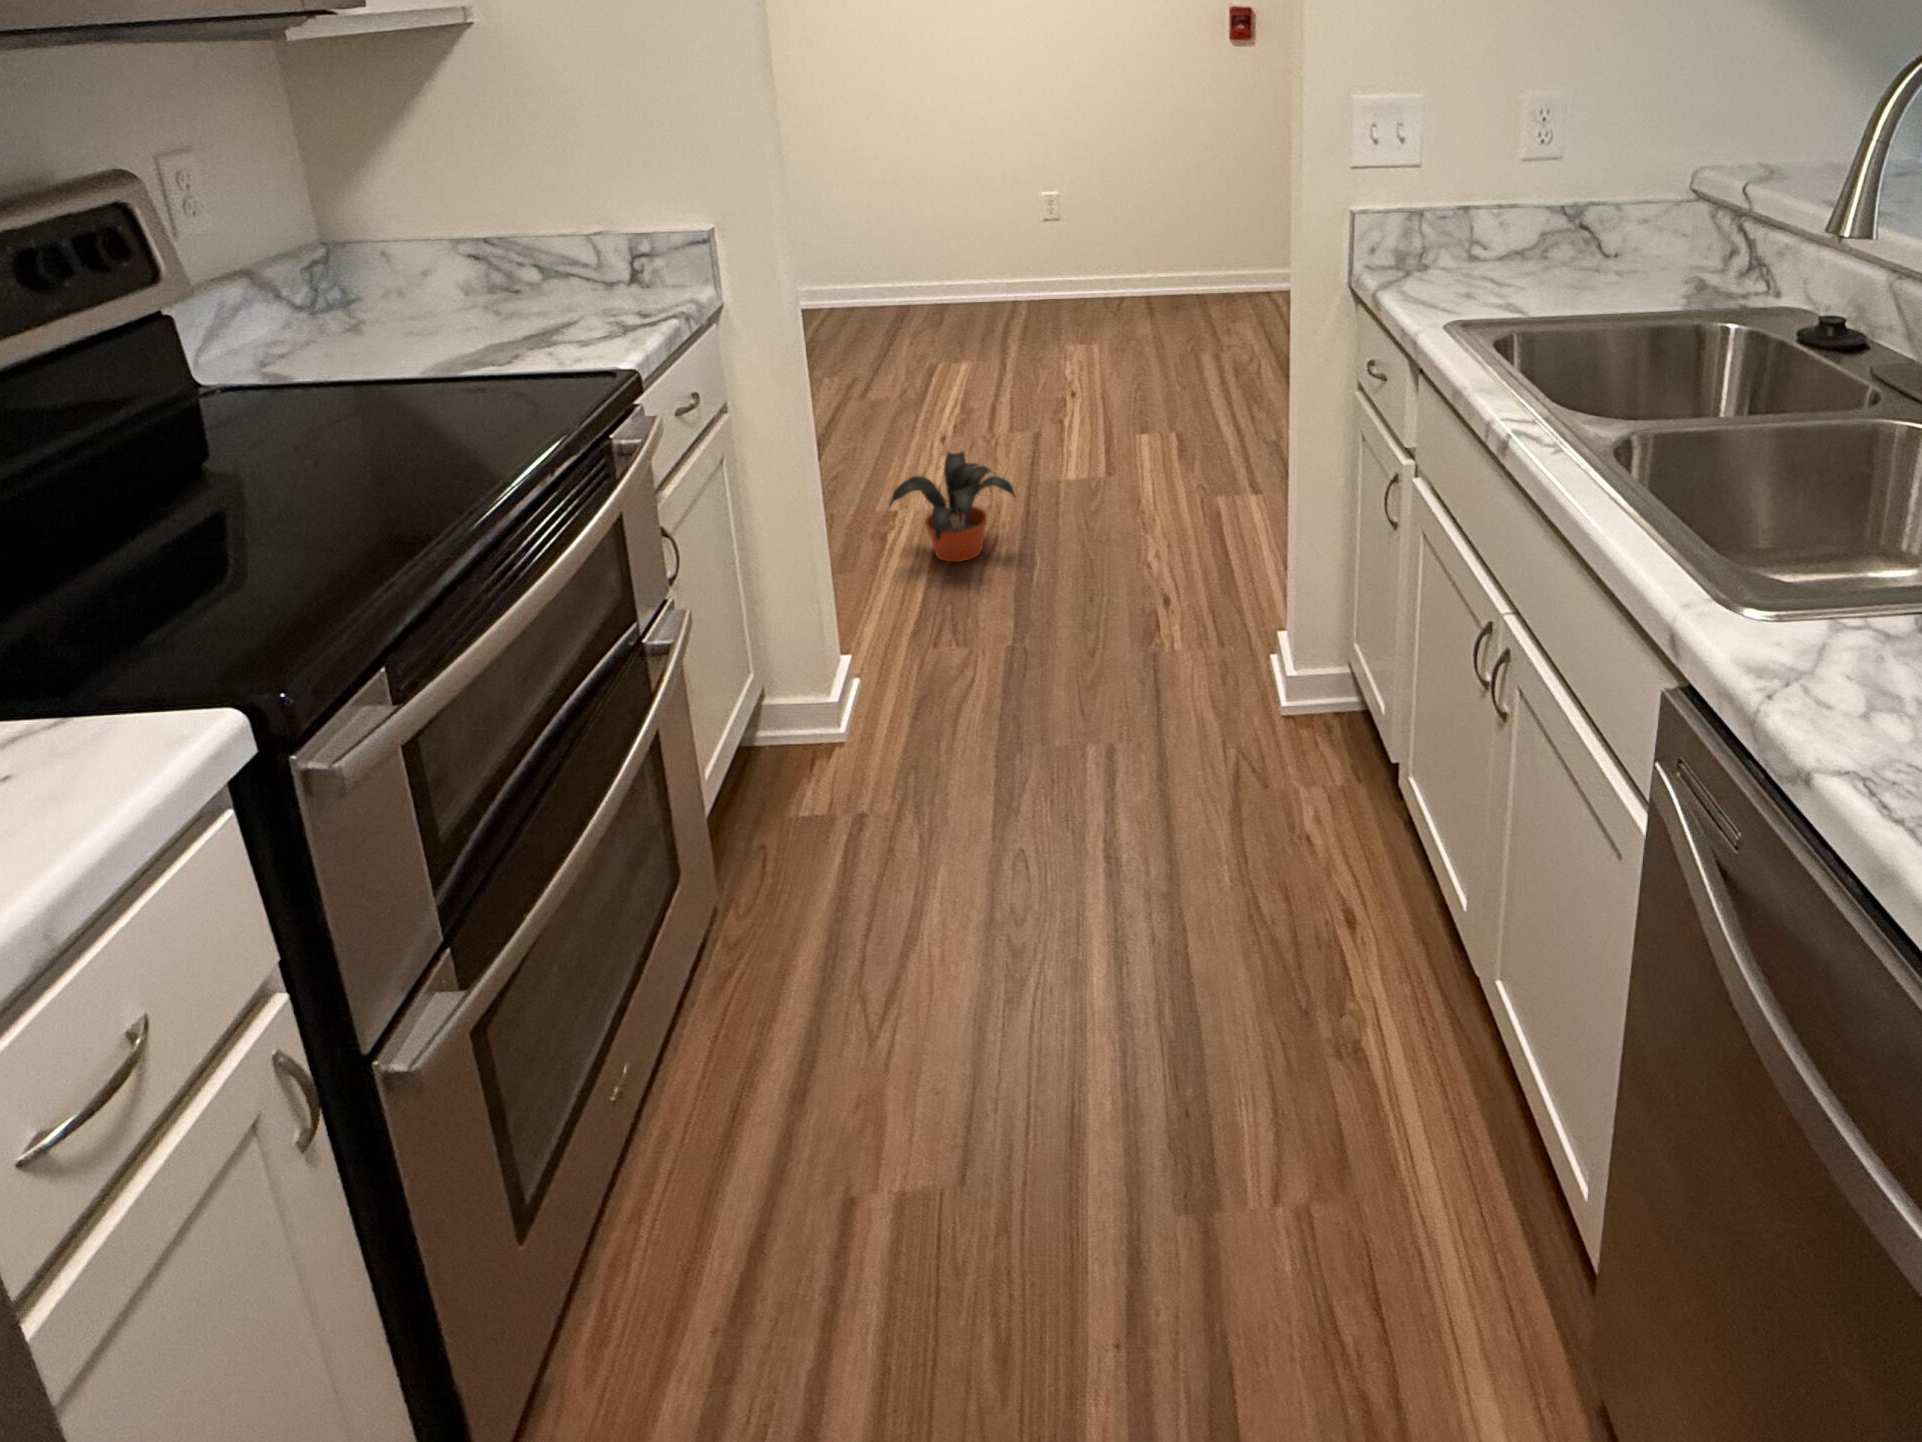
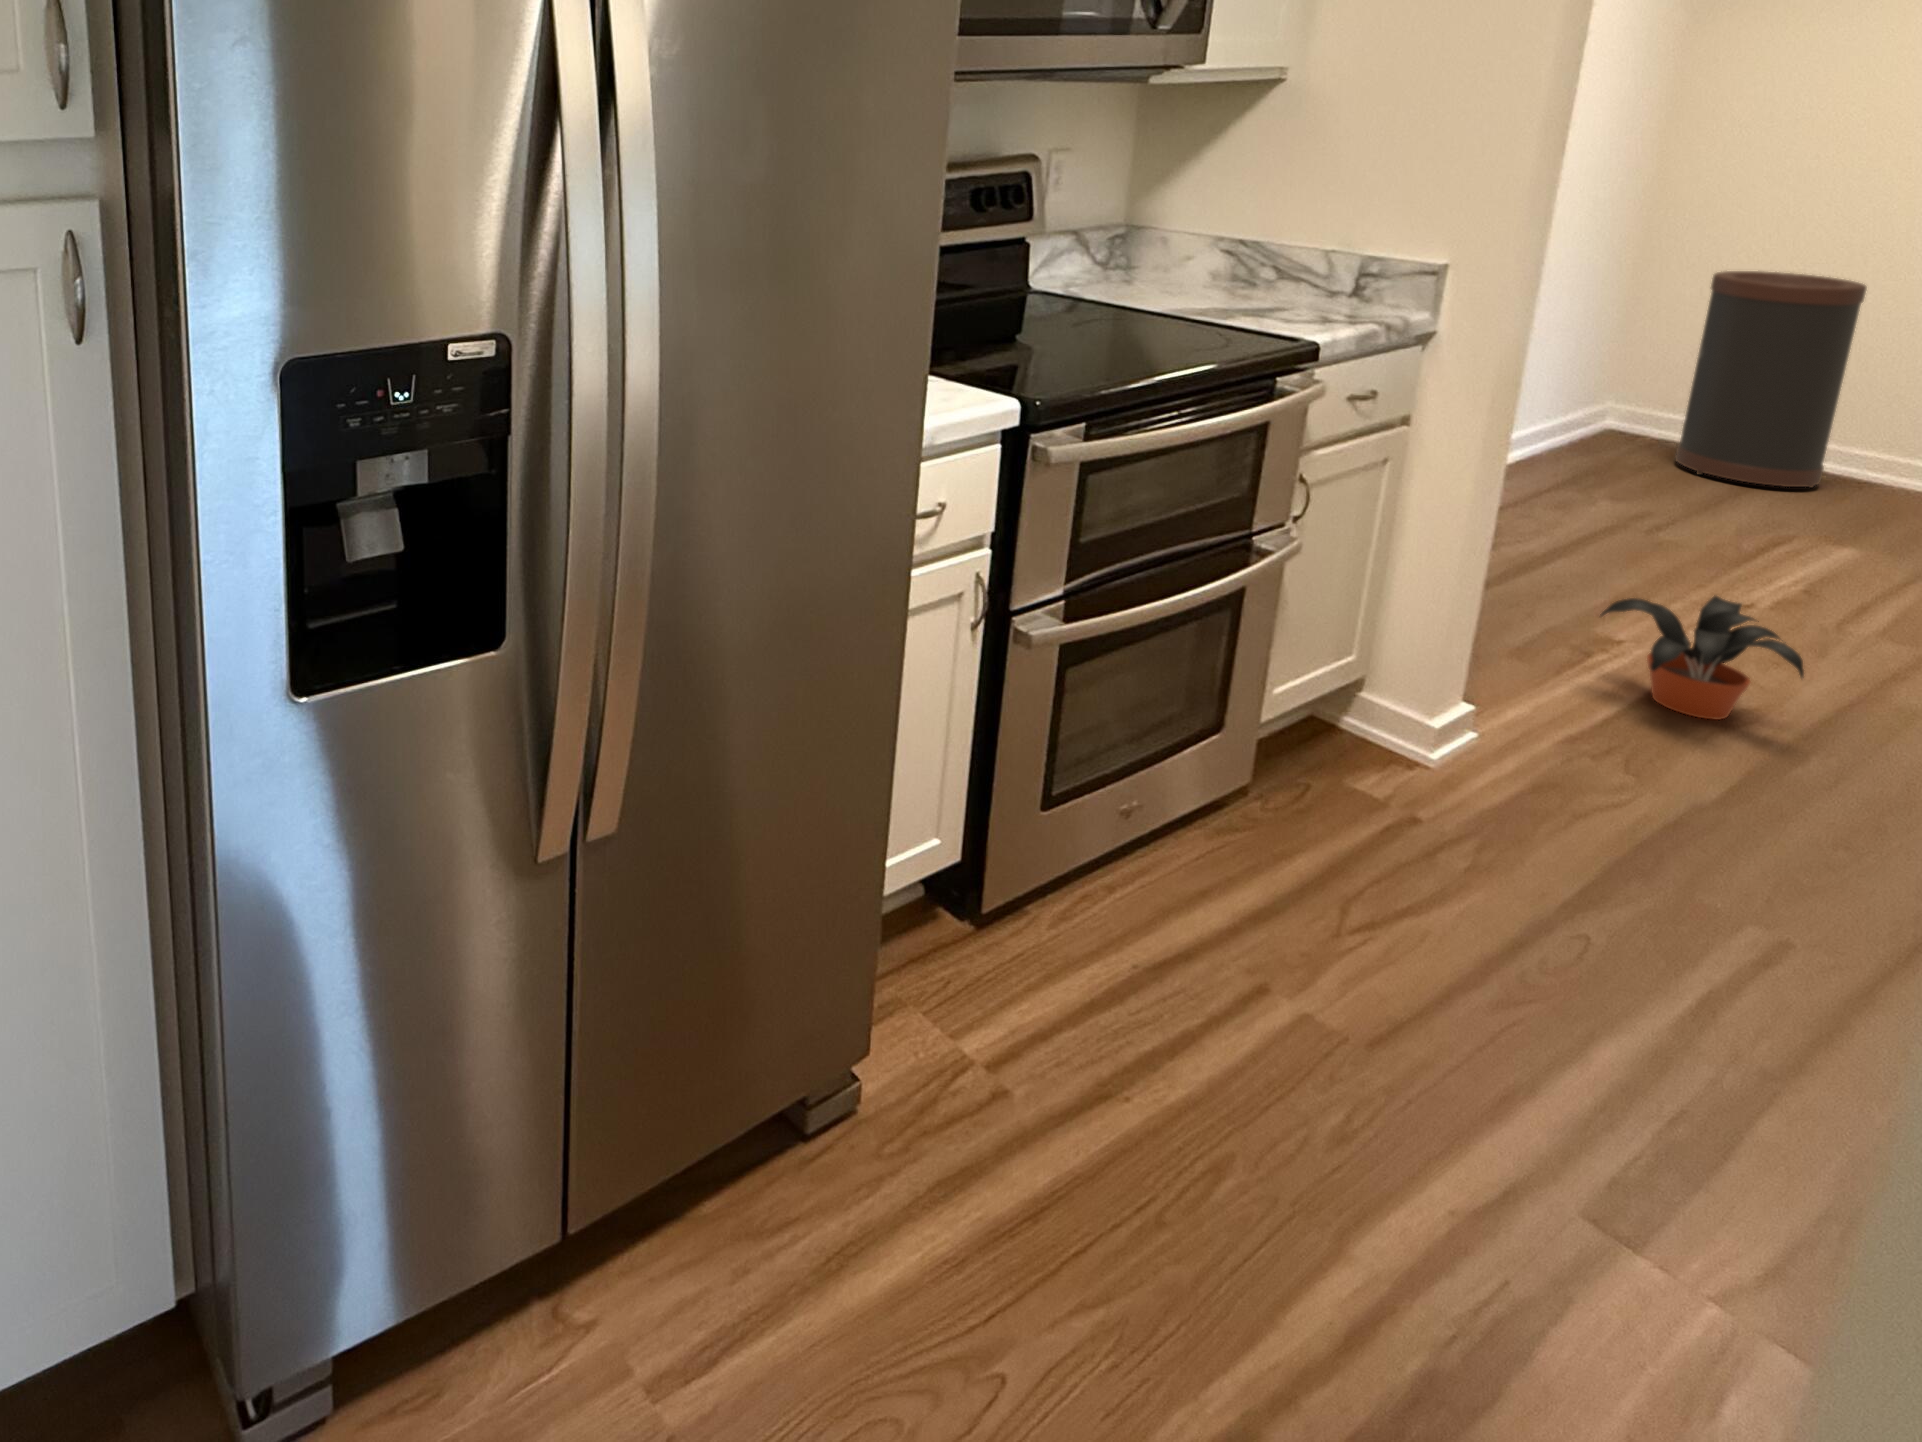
trash can: none [832,153,930,328] -> present [1675,271,1867,488]

